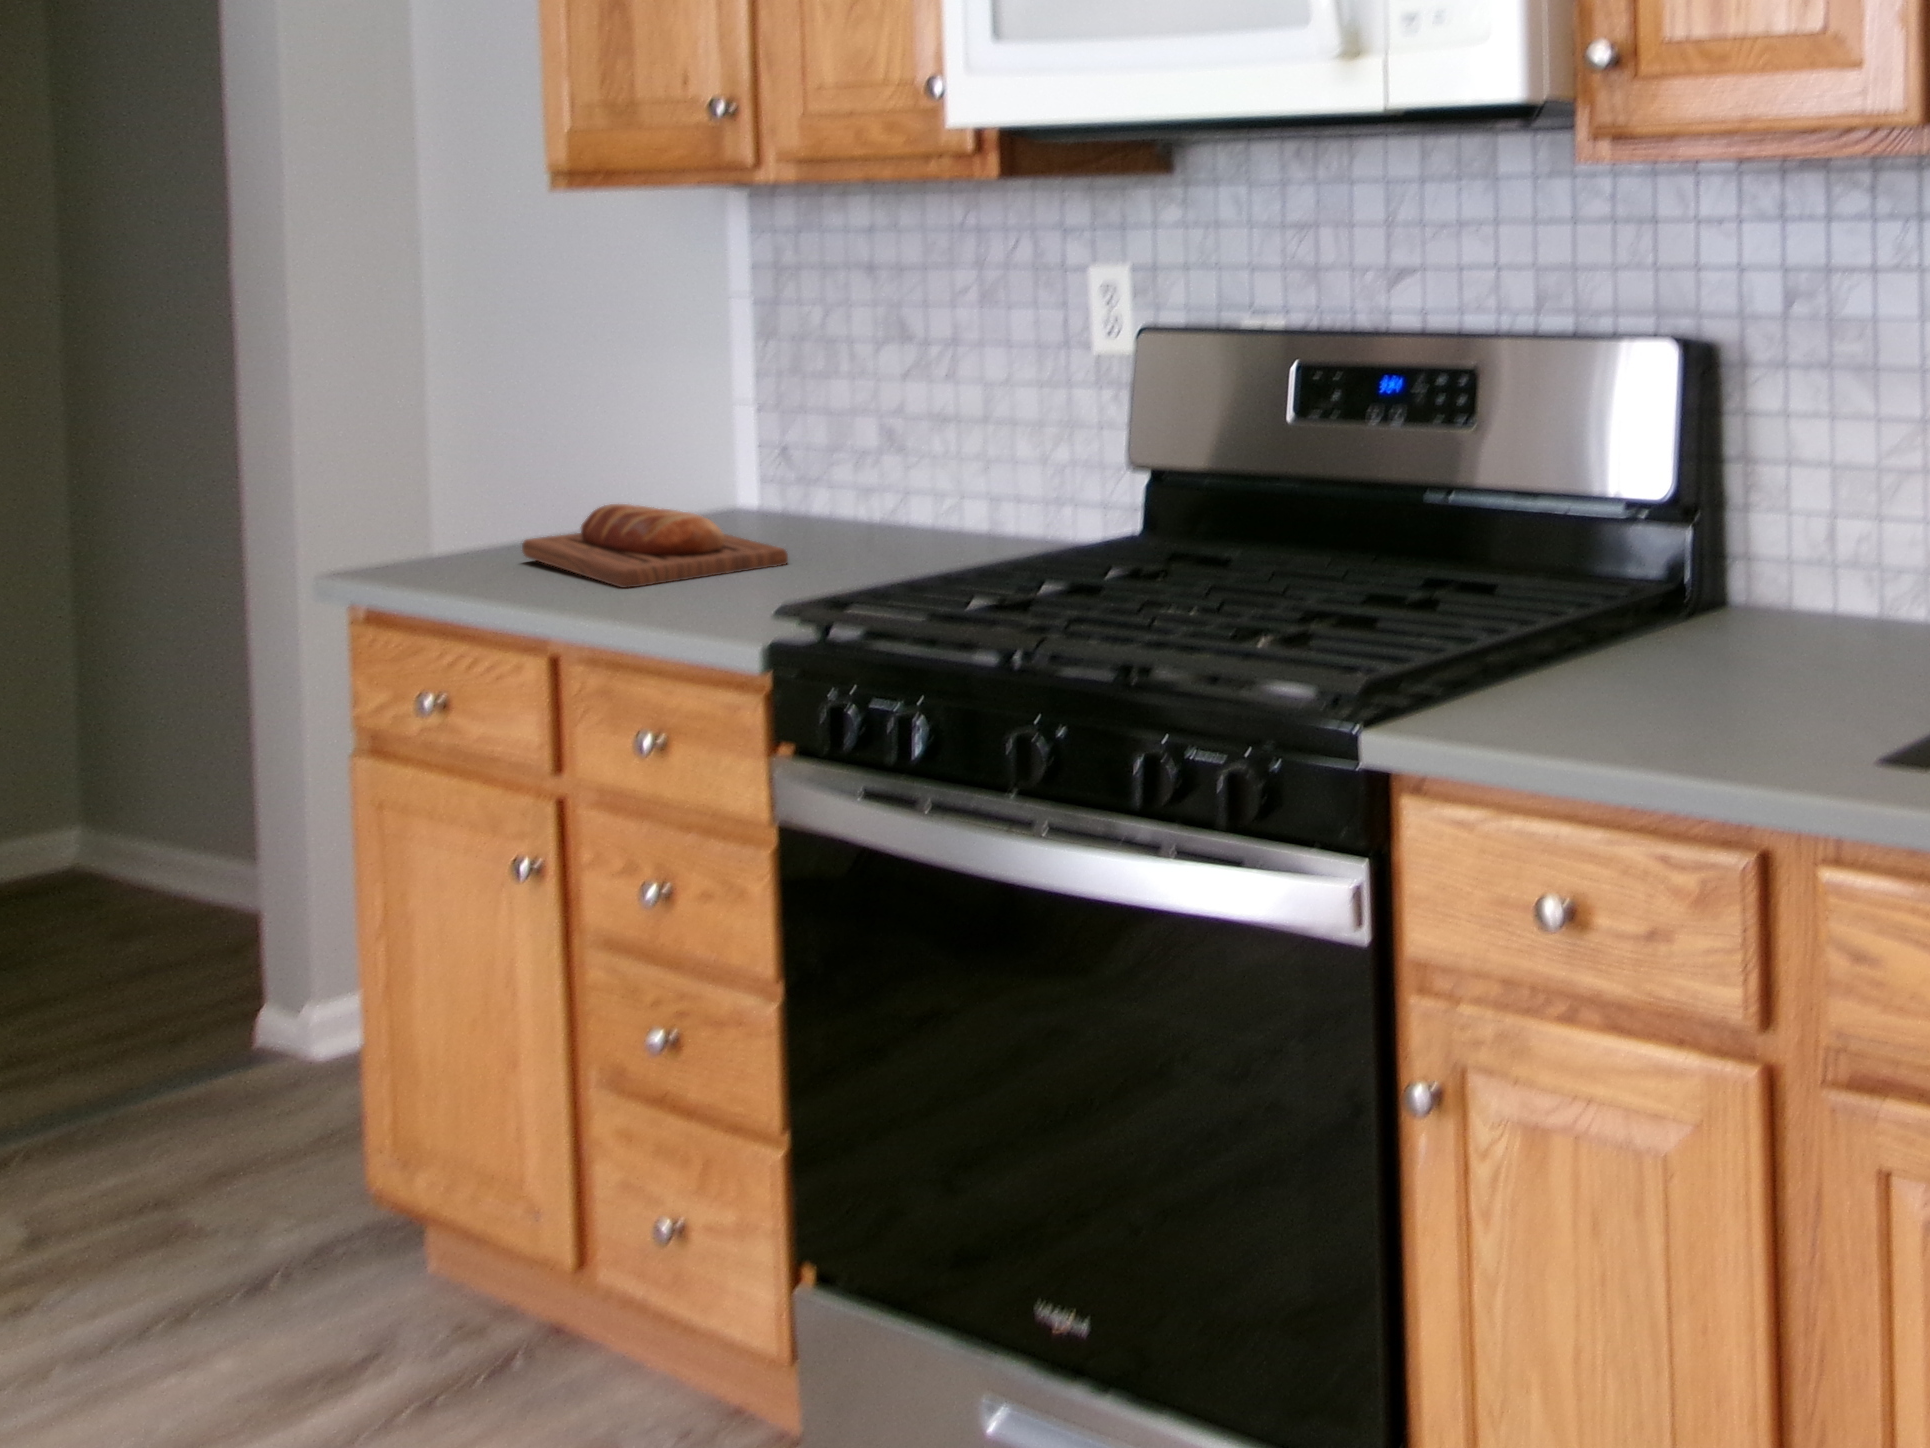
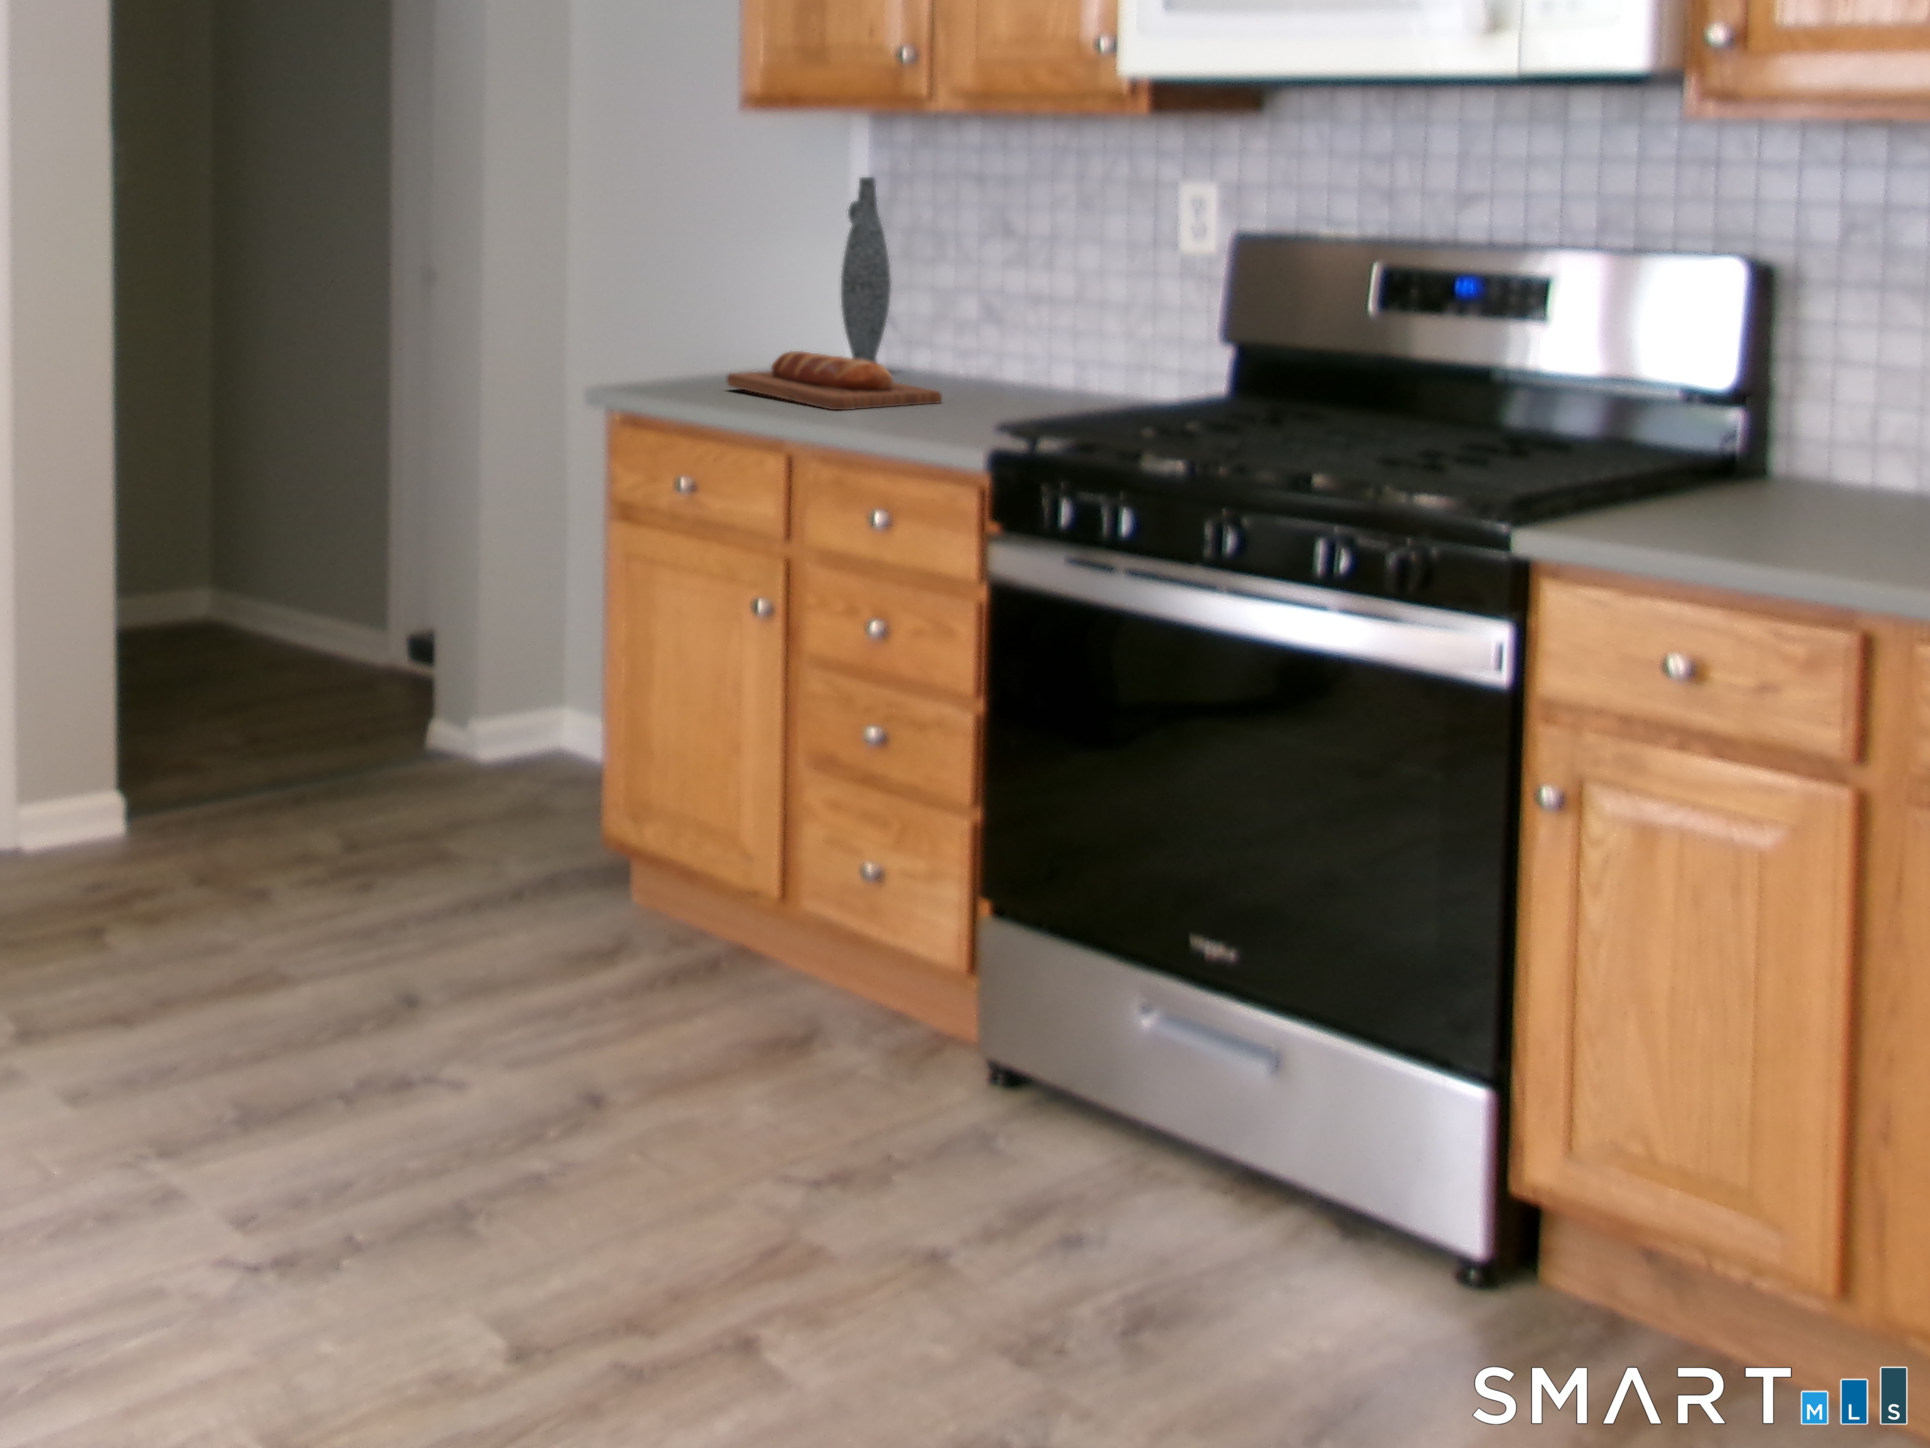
vase: none [715,268,782,518] -> present [841,177,891,363]

